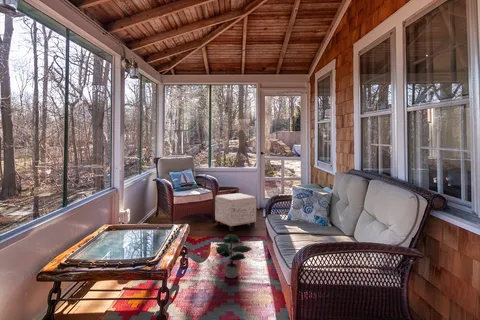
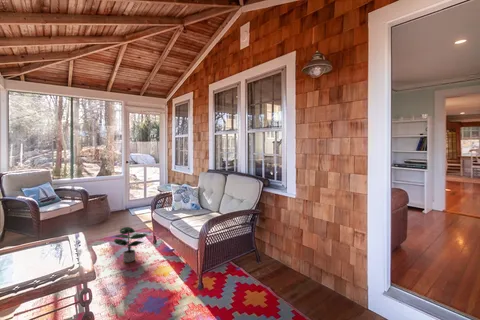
ottoman: present [215,193,256,231] -> none [89,197,131,231]

